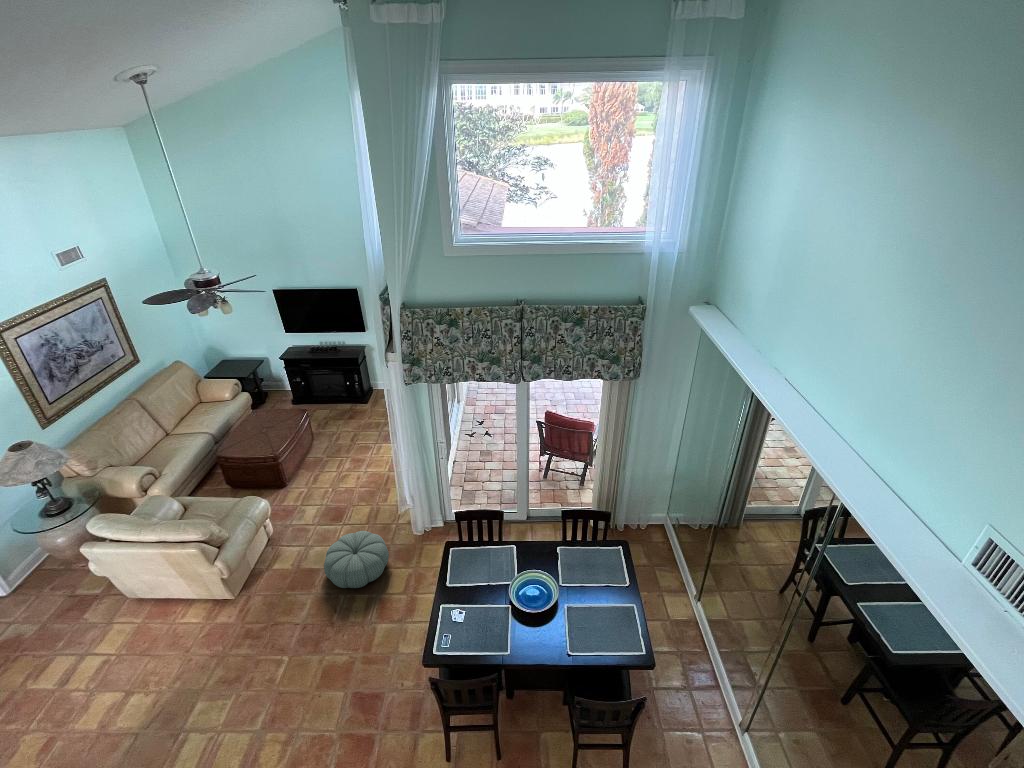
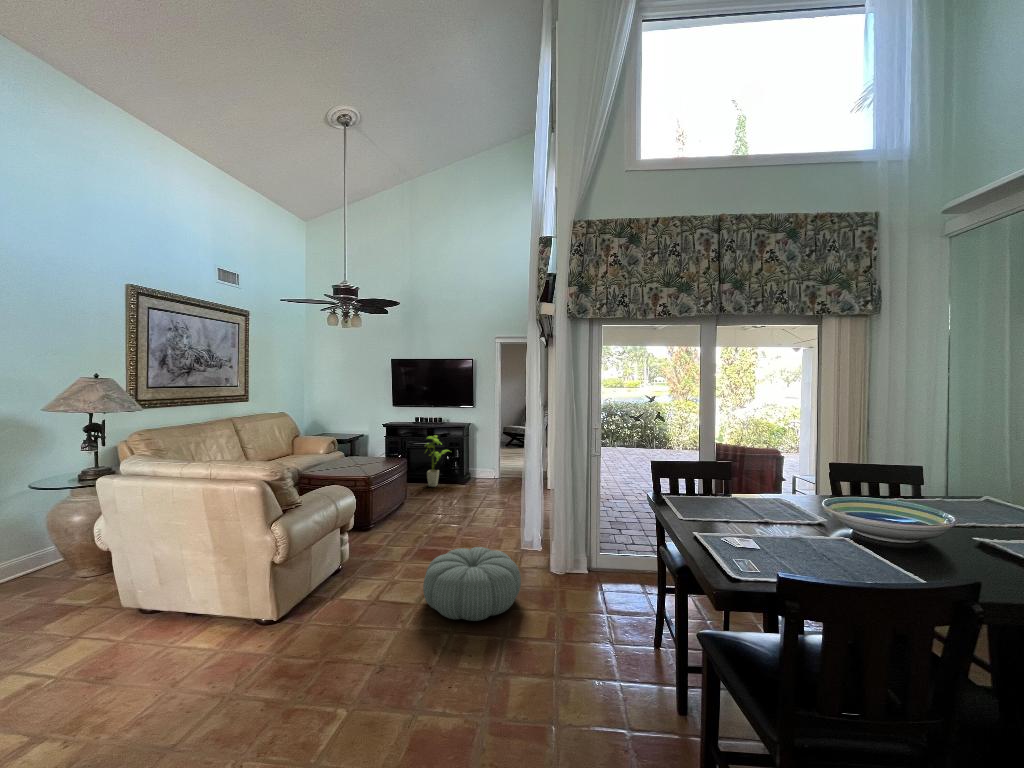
house plant: none [323,374,350,415] -> present [426,435,449,487]

